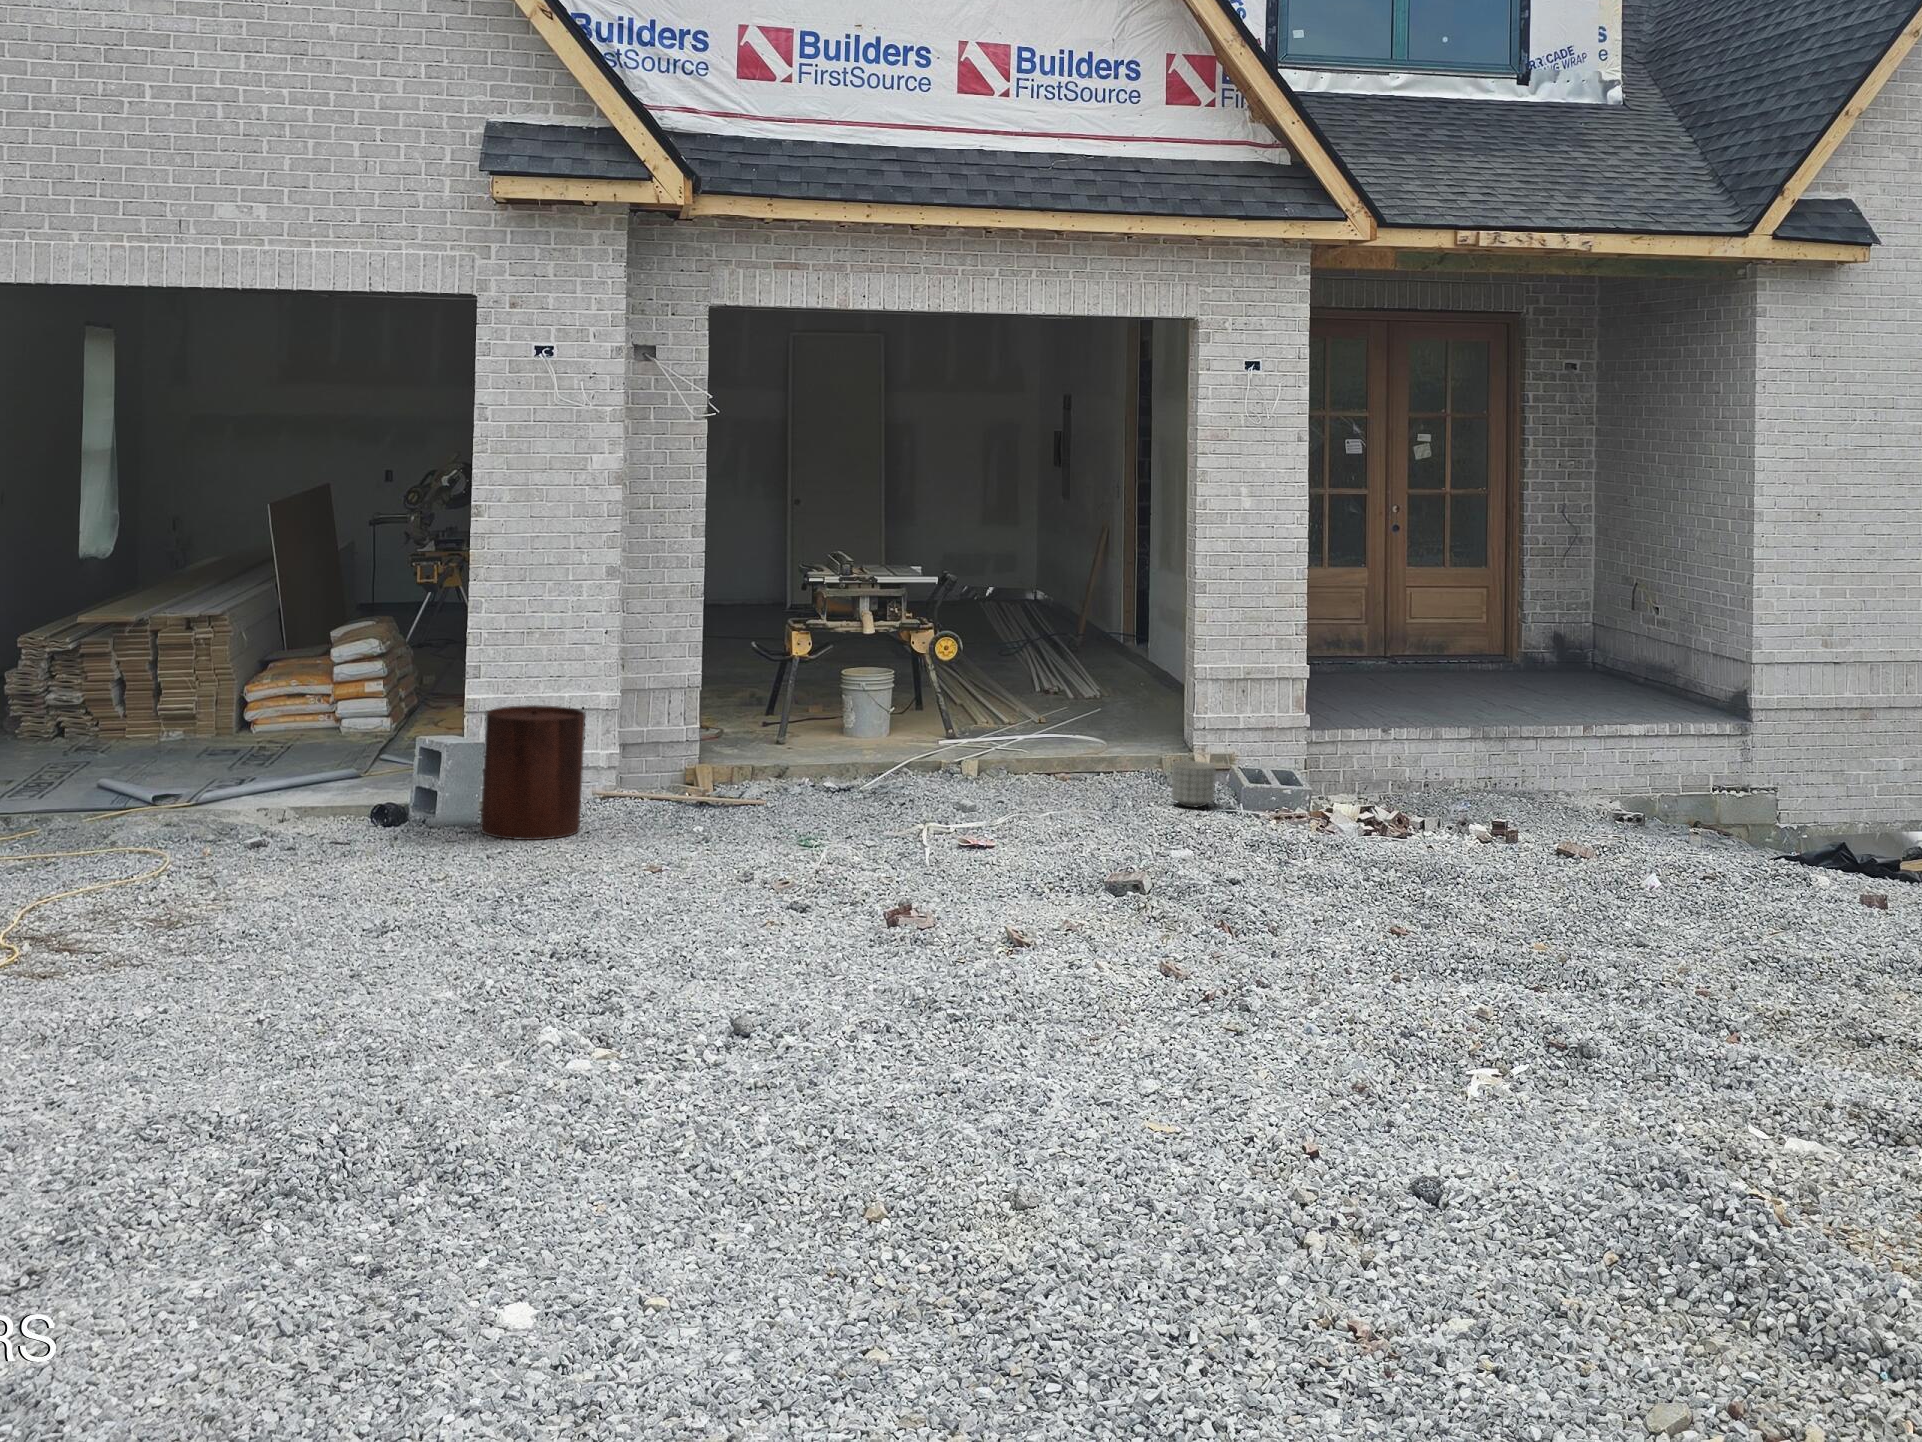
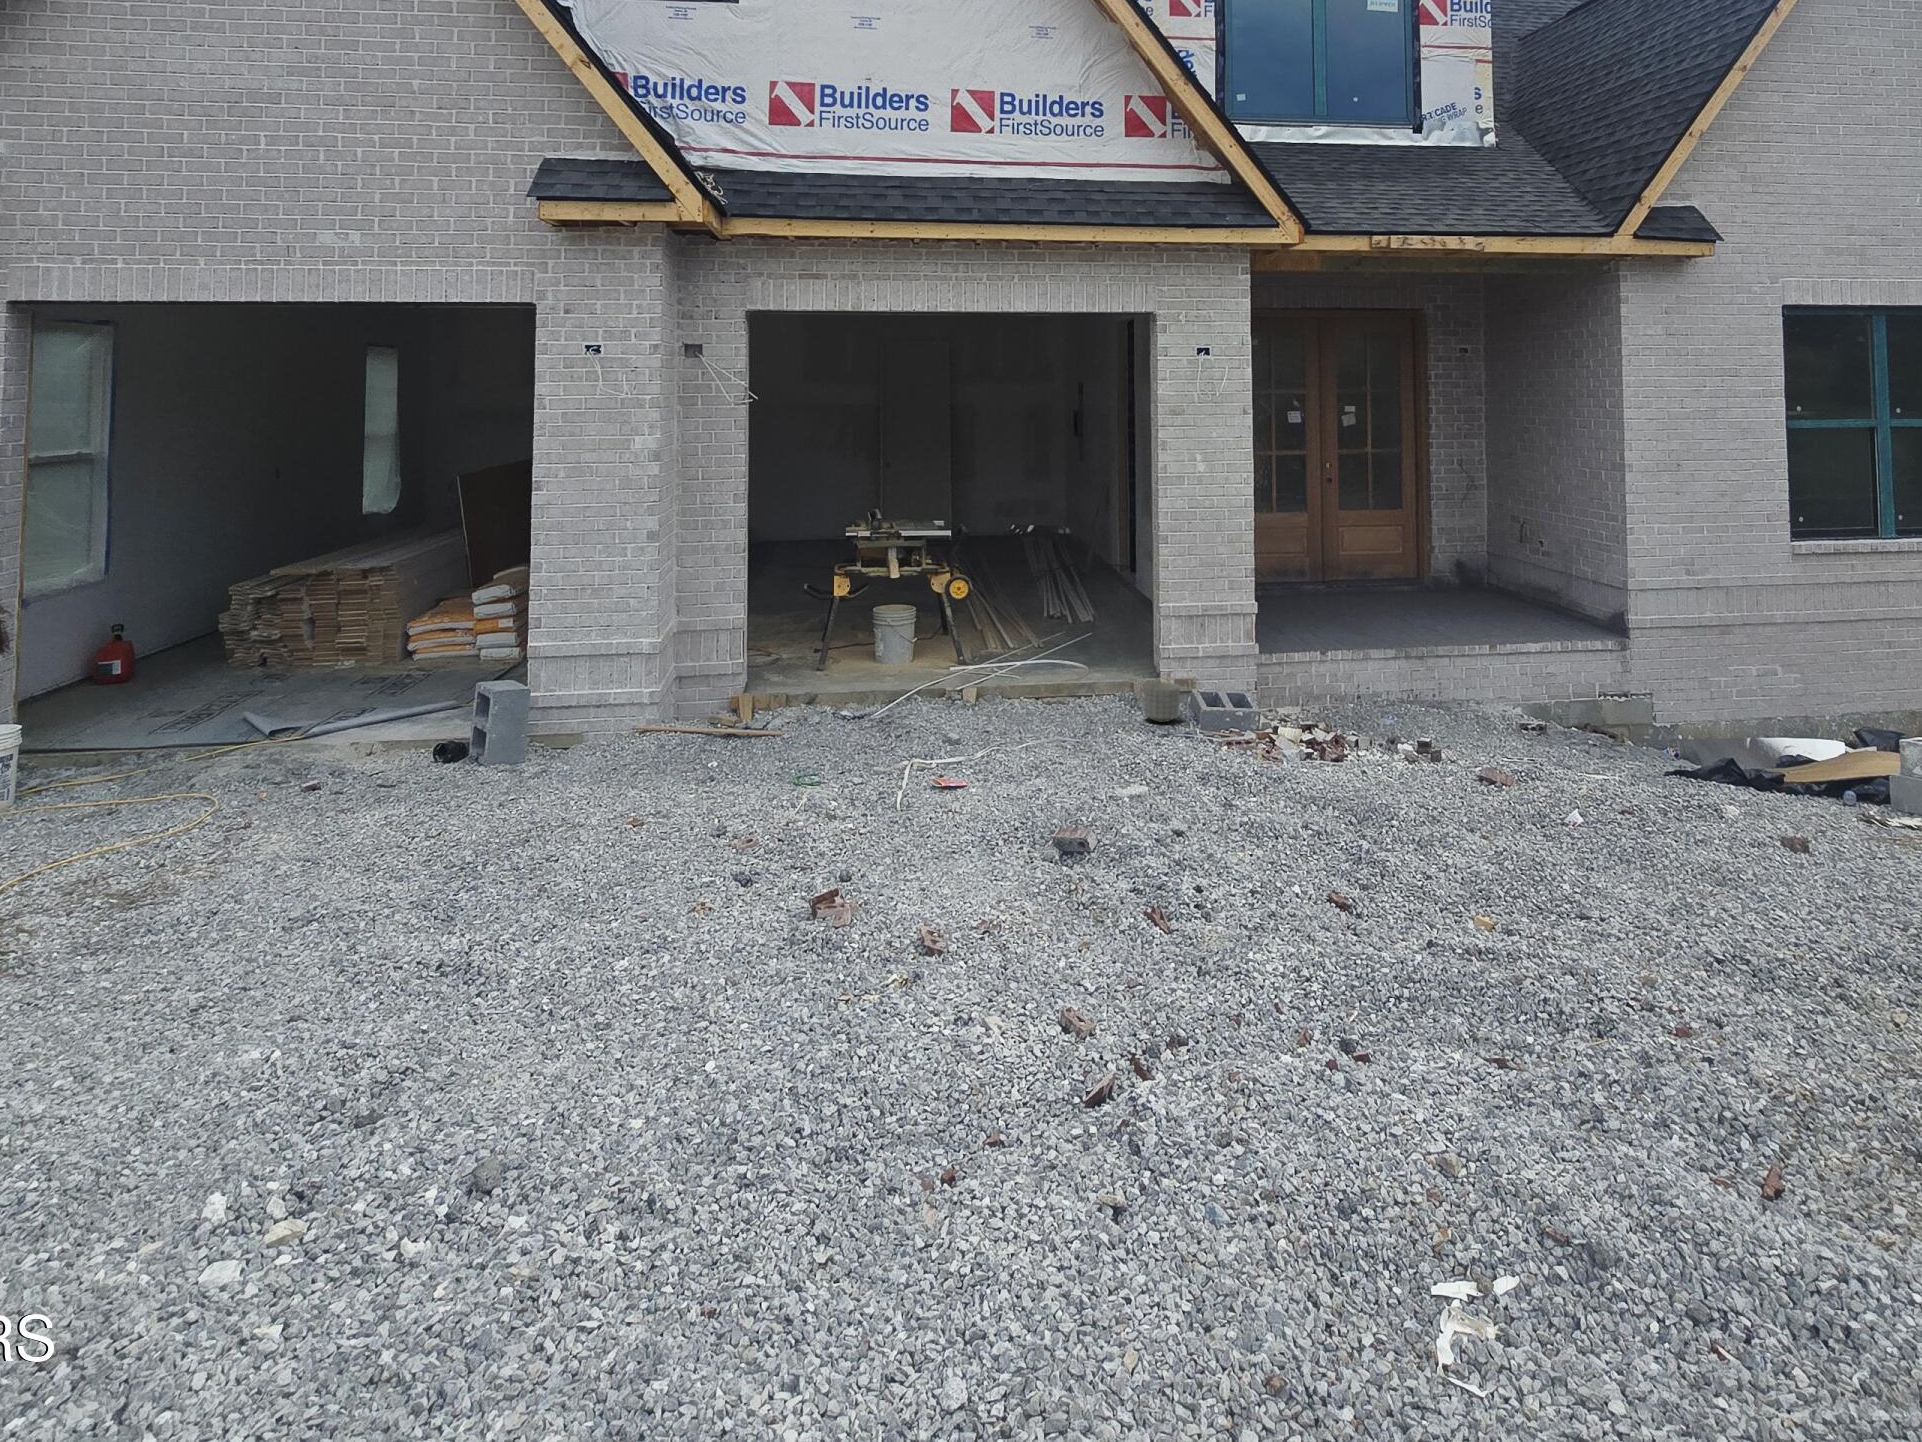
trash can: present [480,705,585,840] -> none [528,653,622,776]

